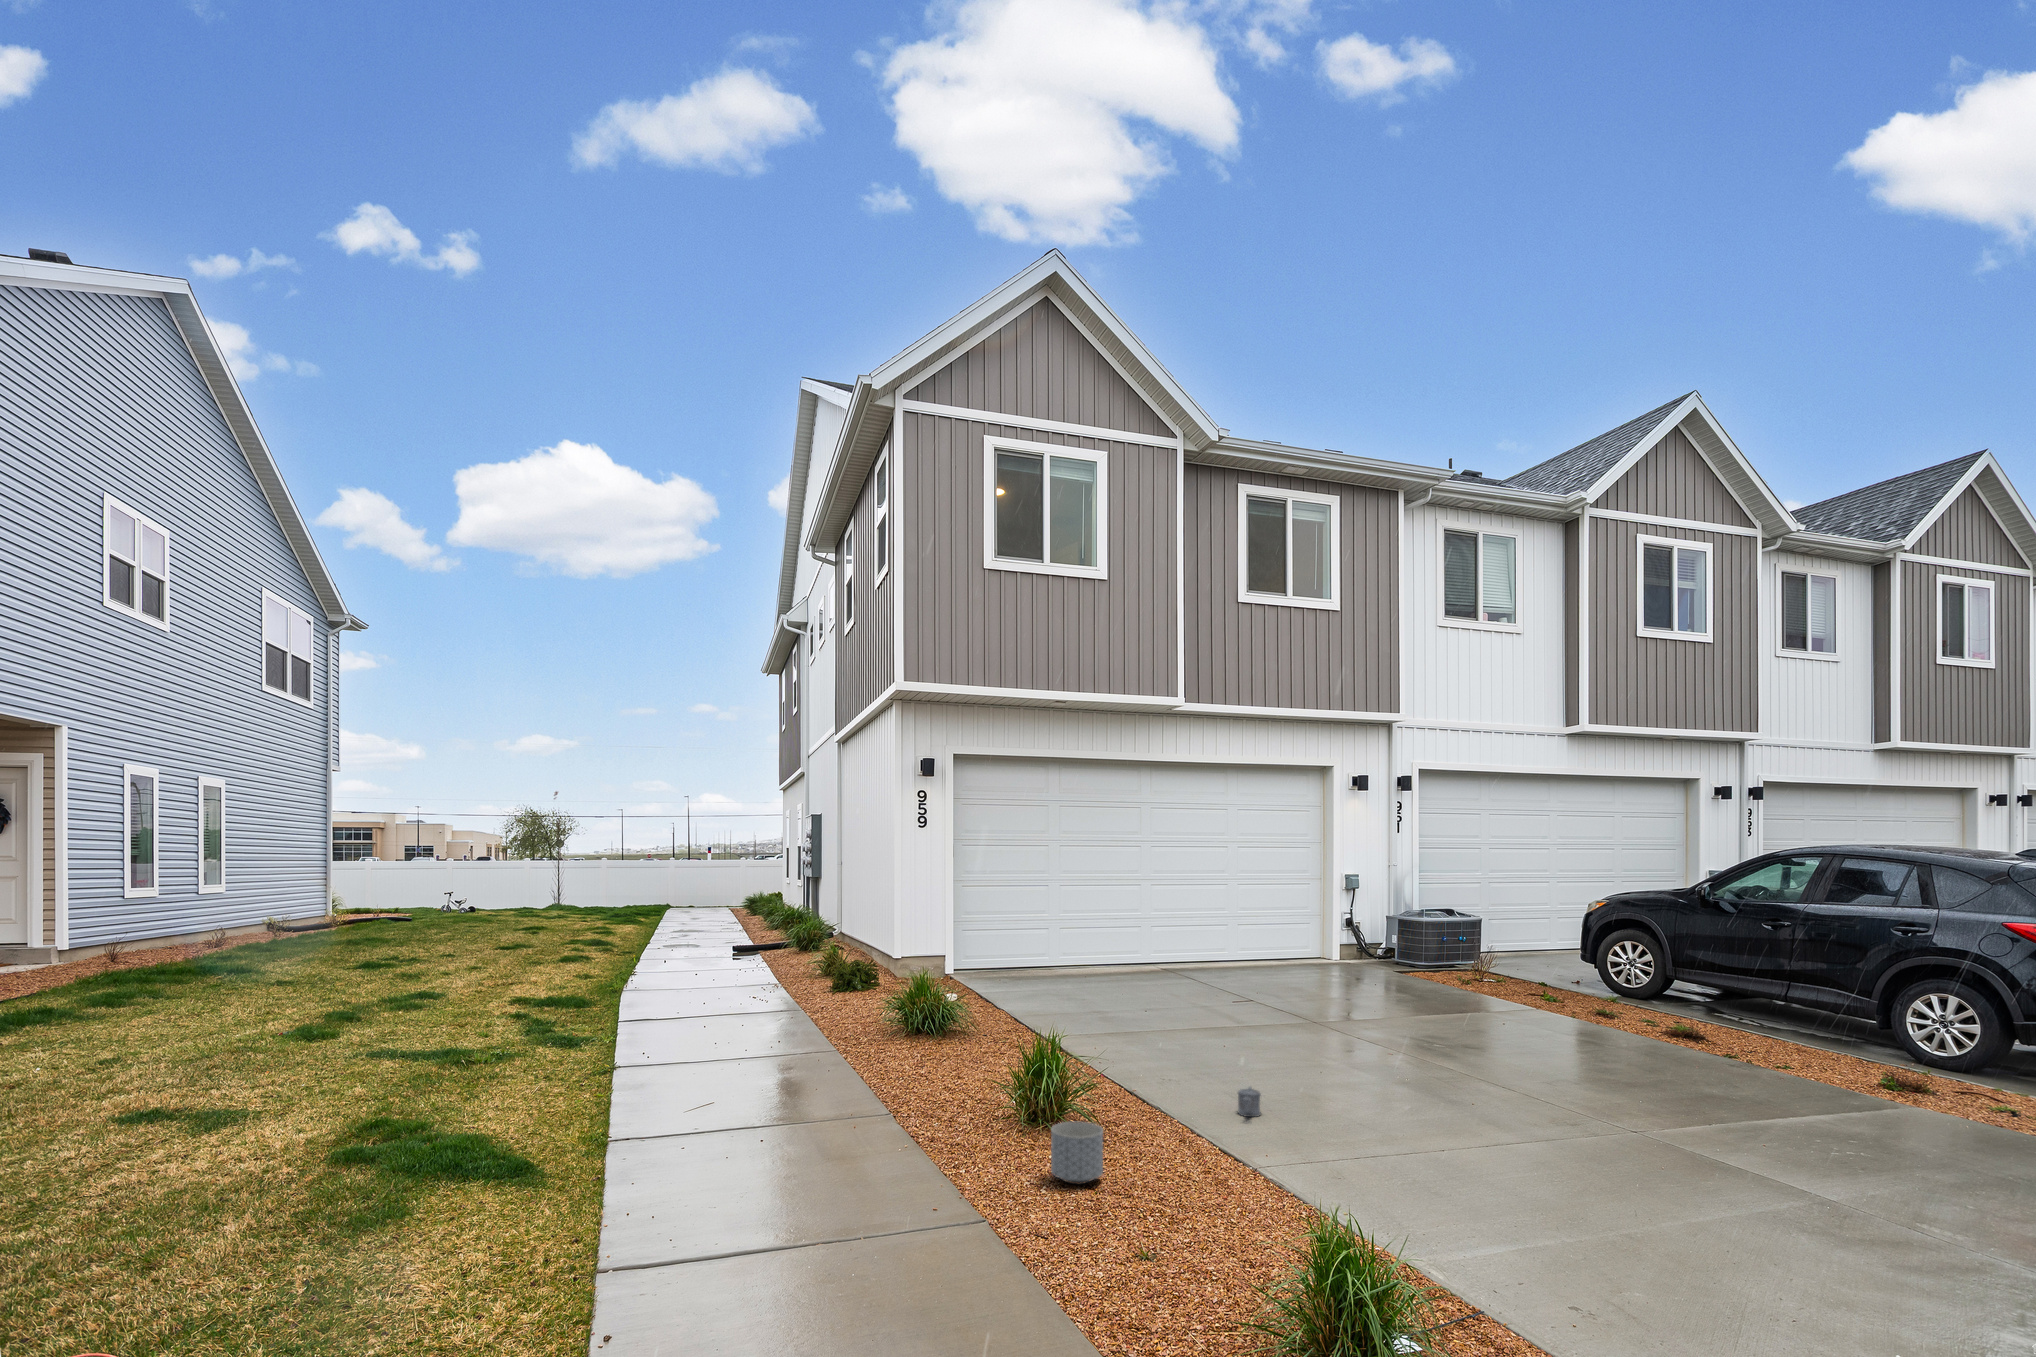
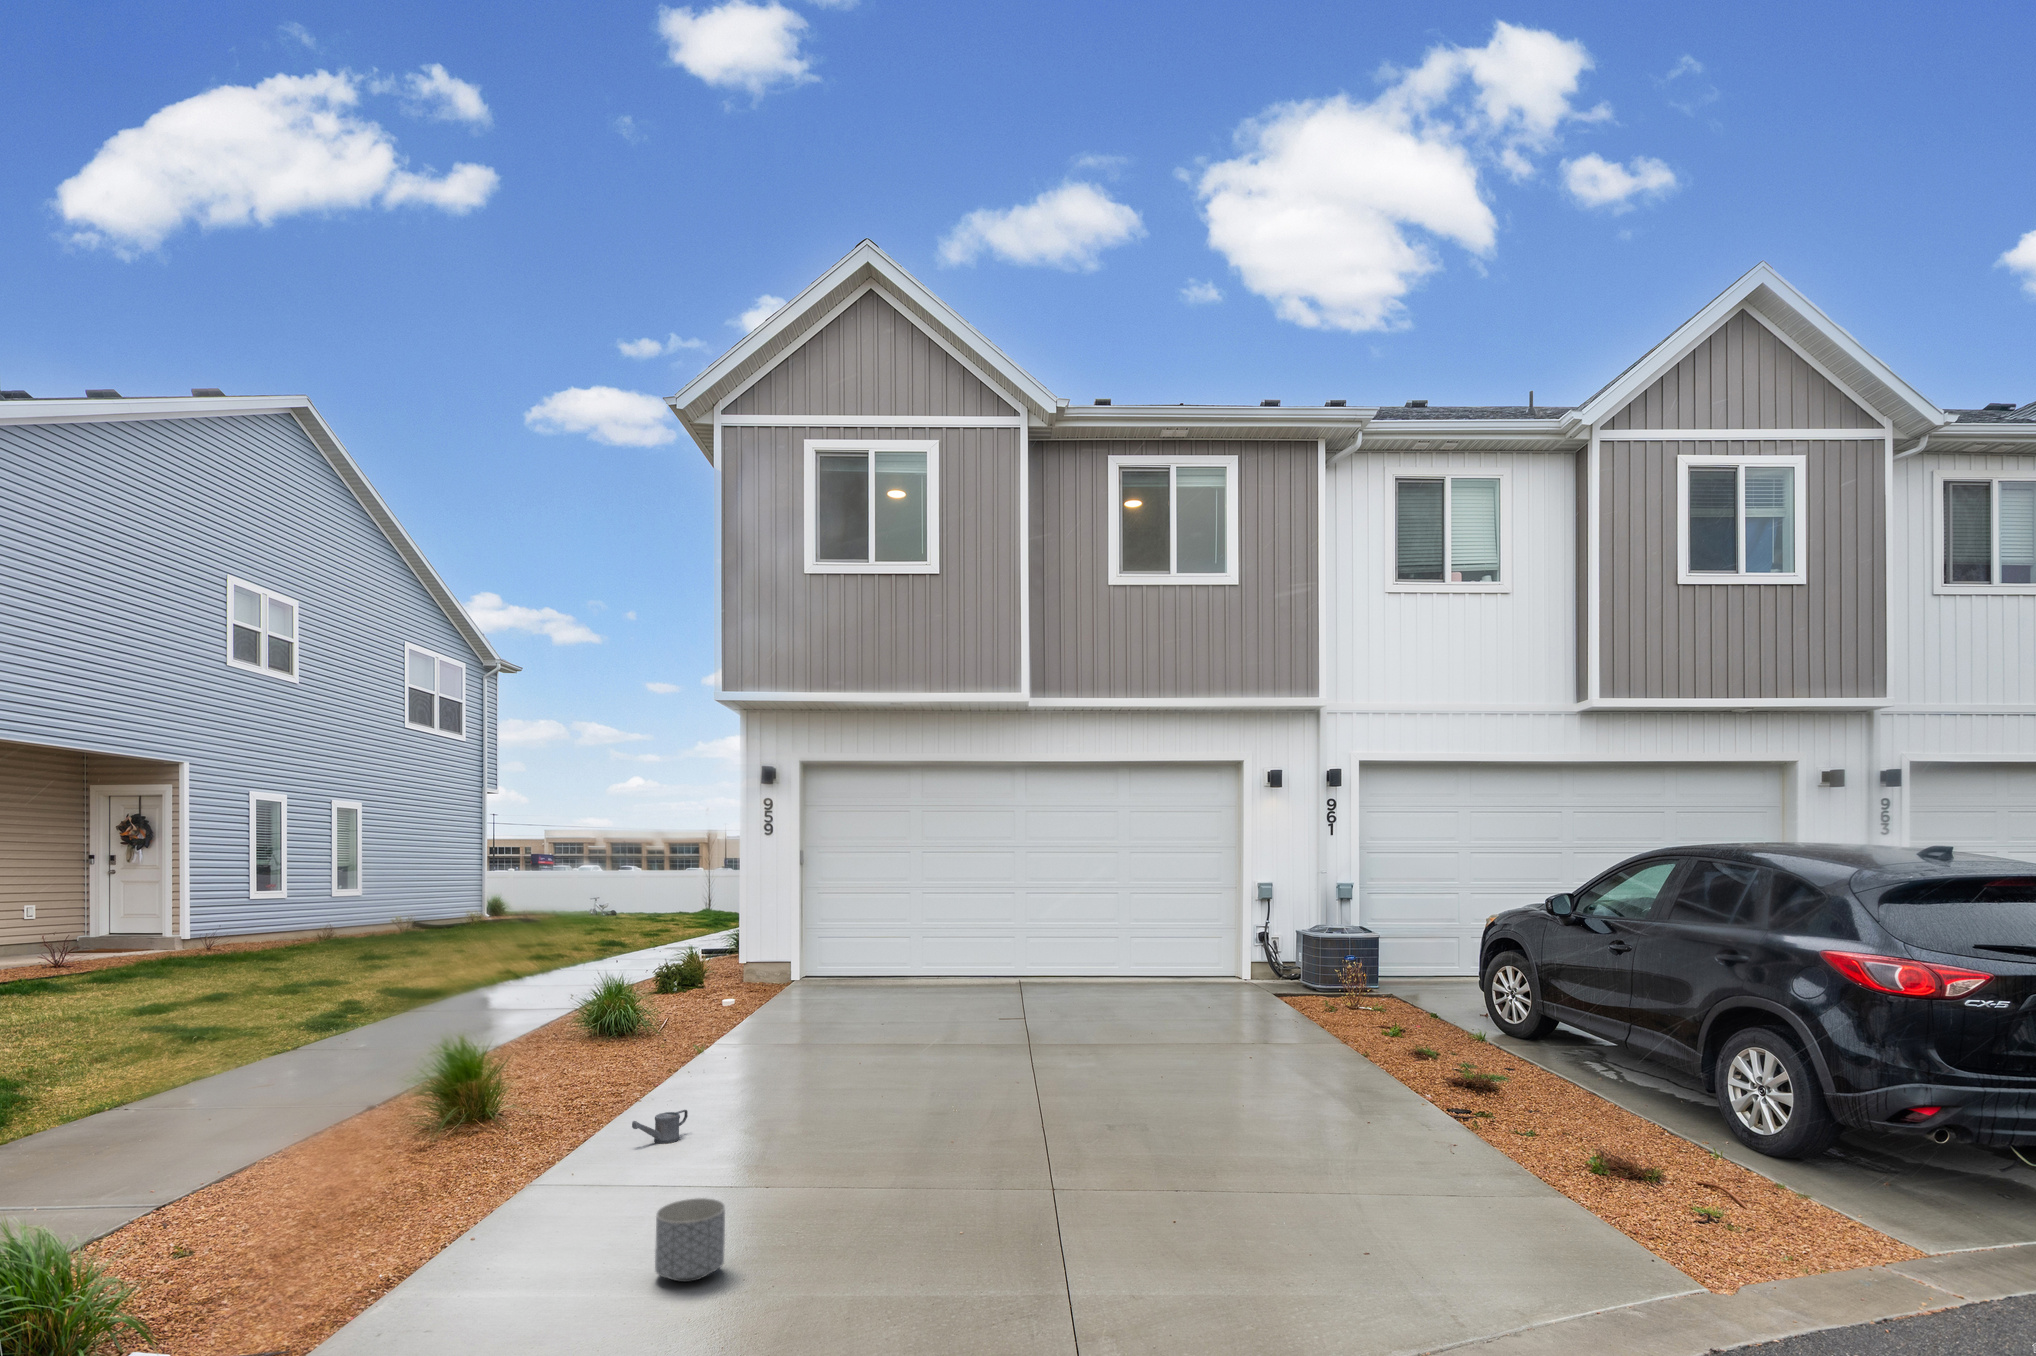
planter: present [1051,1122,1103,1184] -> present [655,1198,725,1282]

